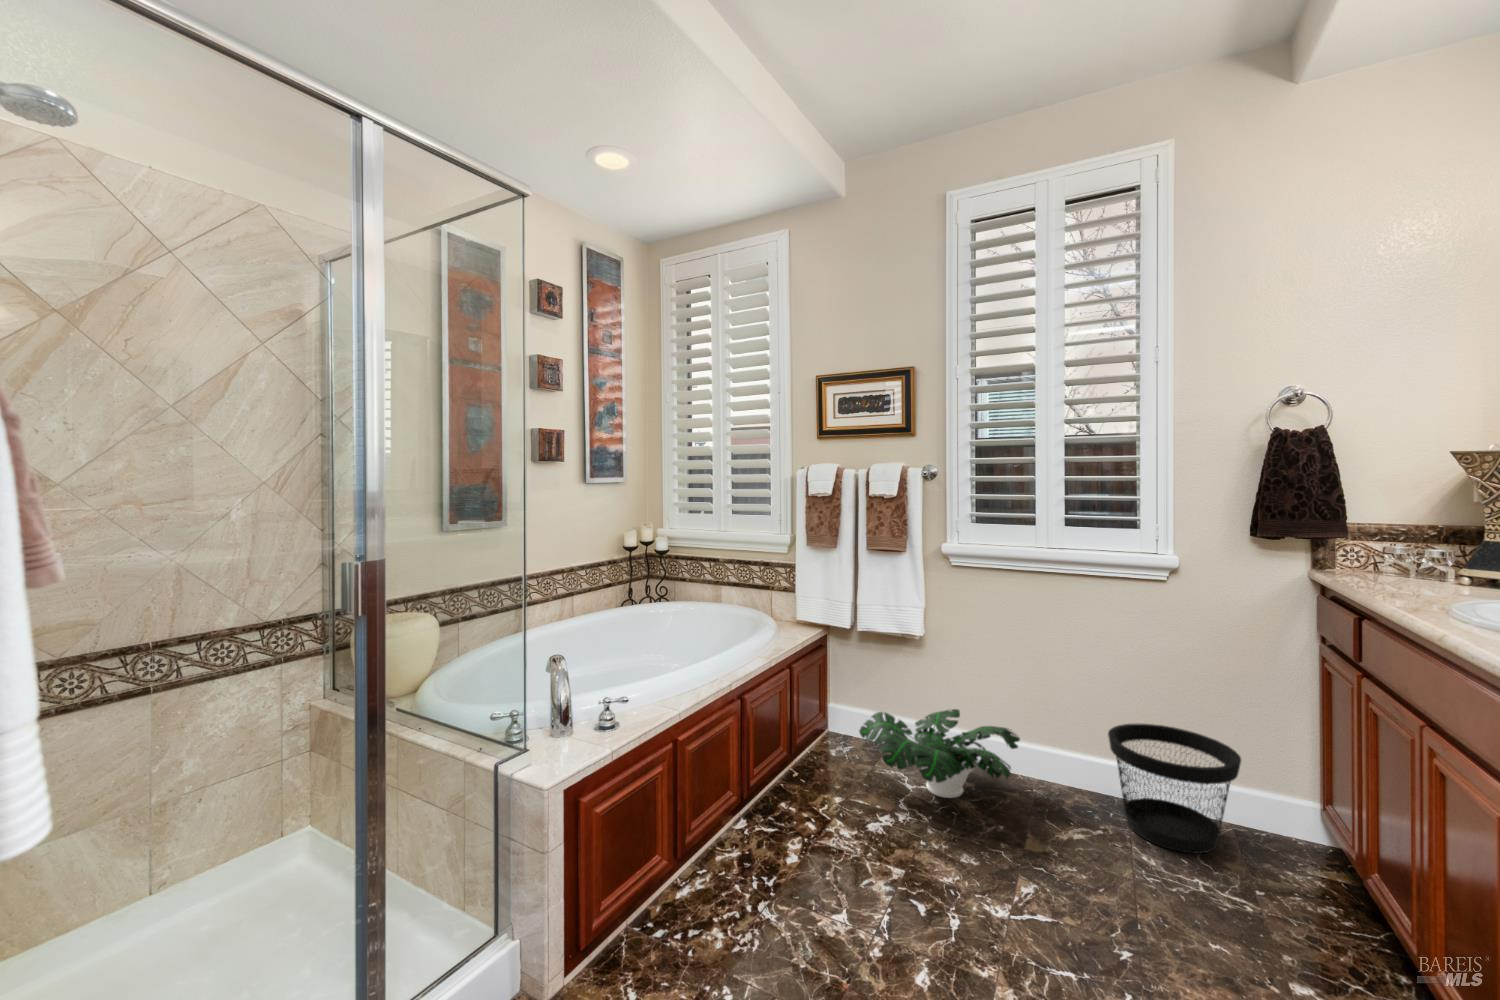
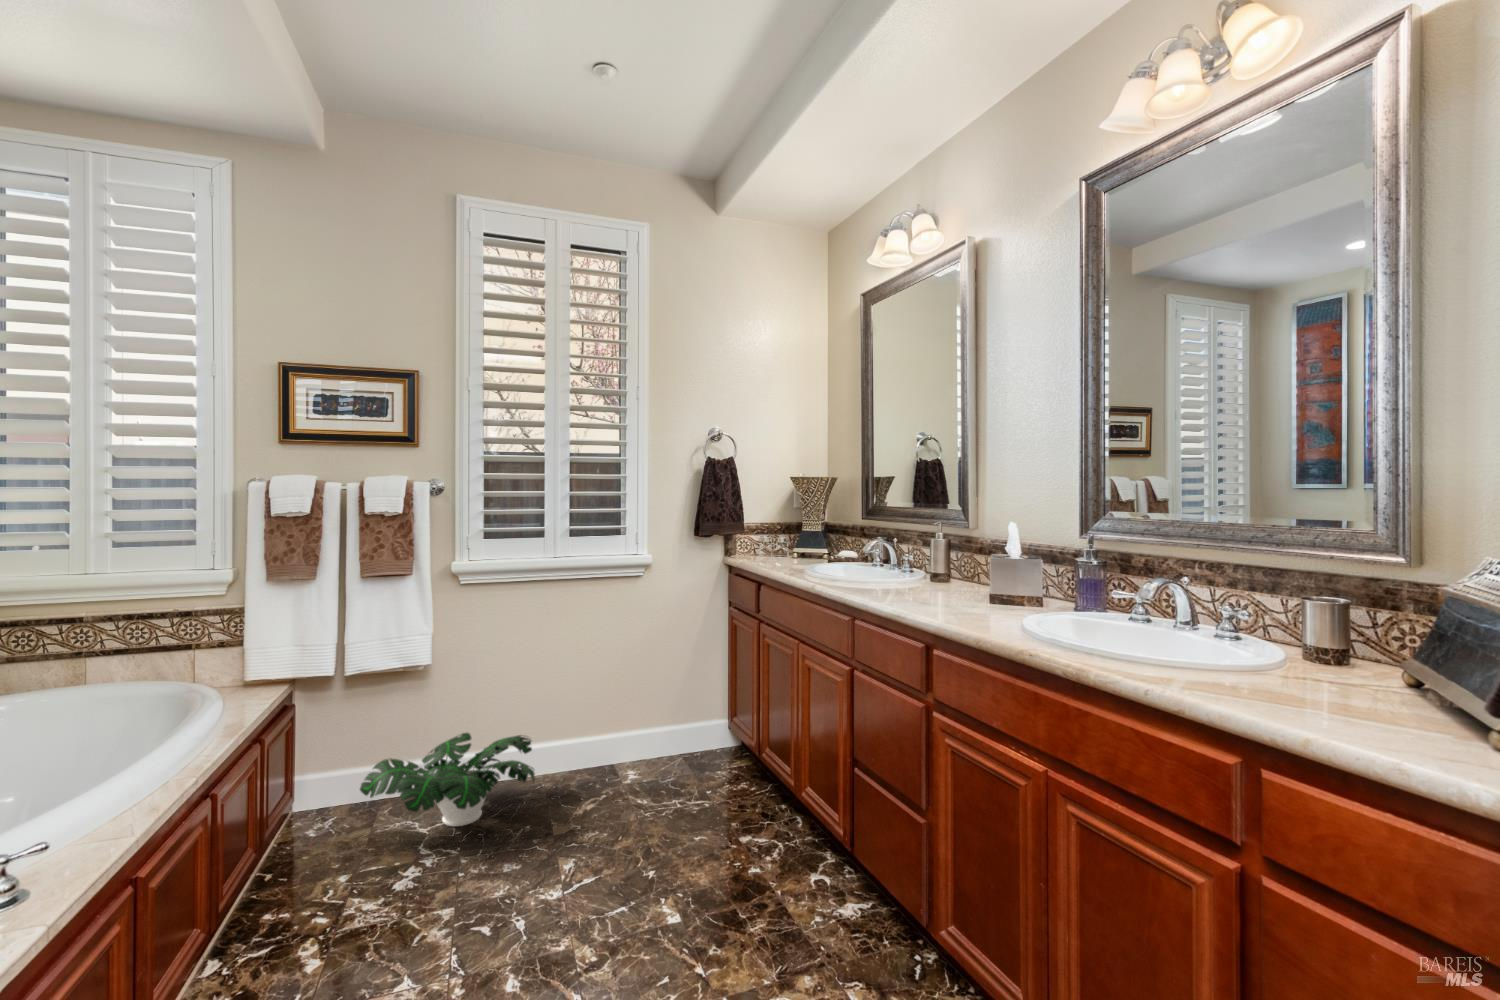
wastebasket: present [1108,724,1241,854] -> none [605,695,693,791]

